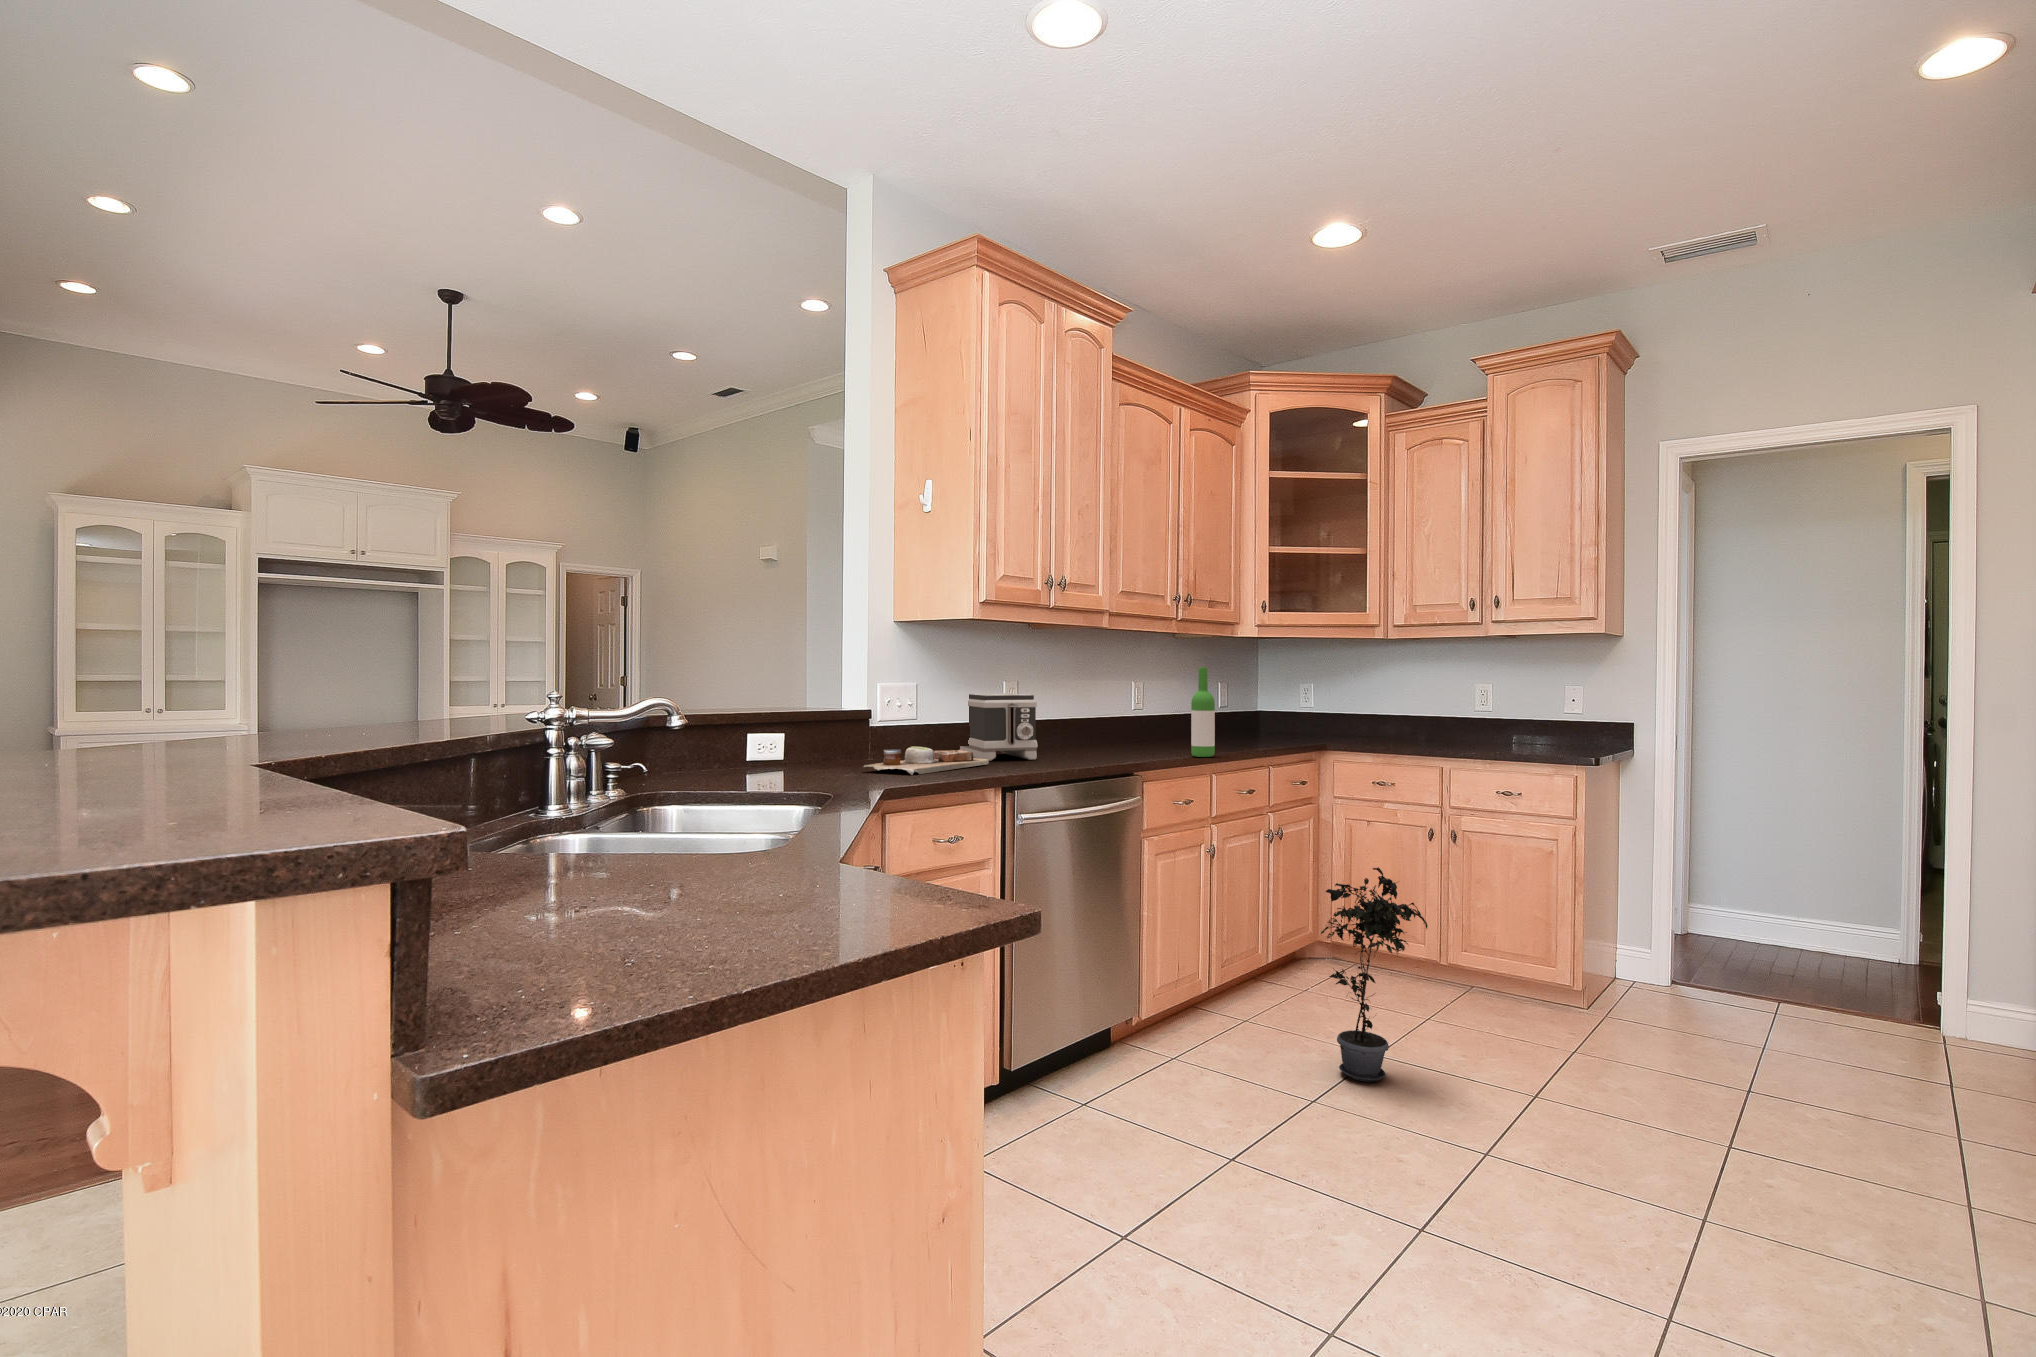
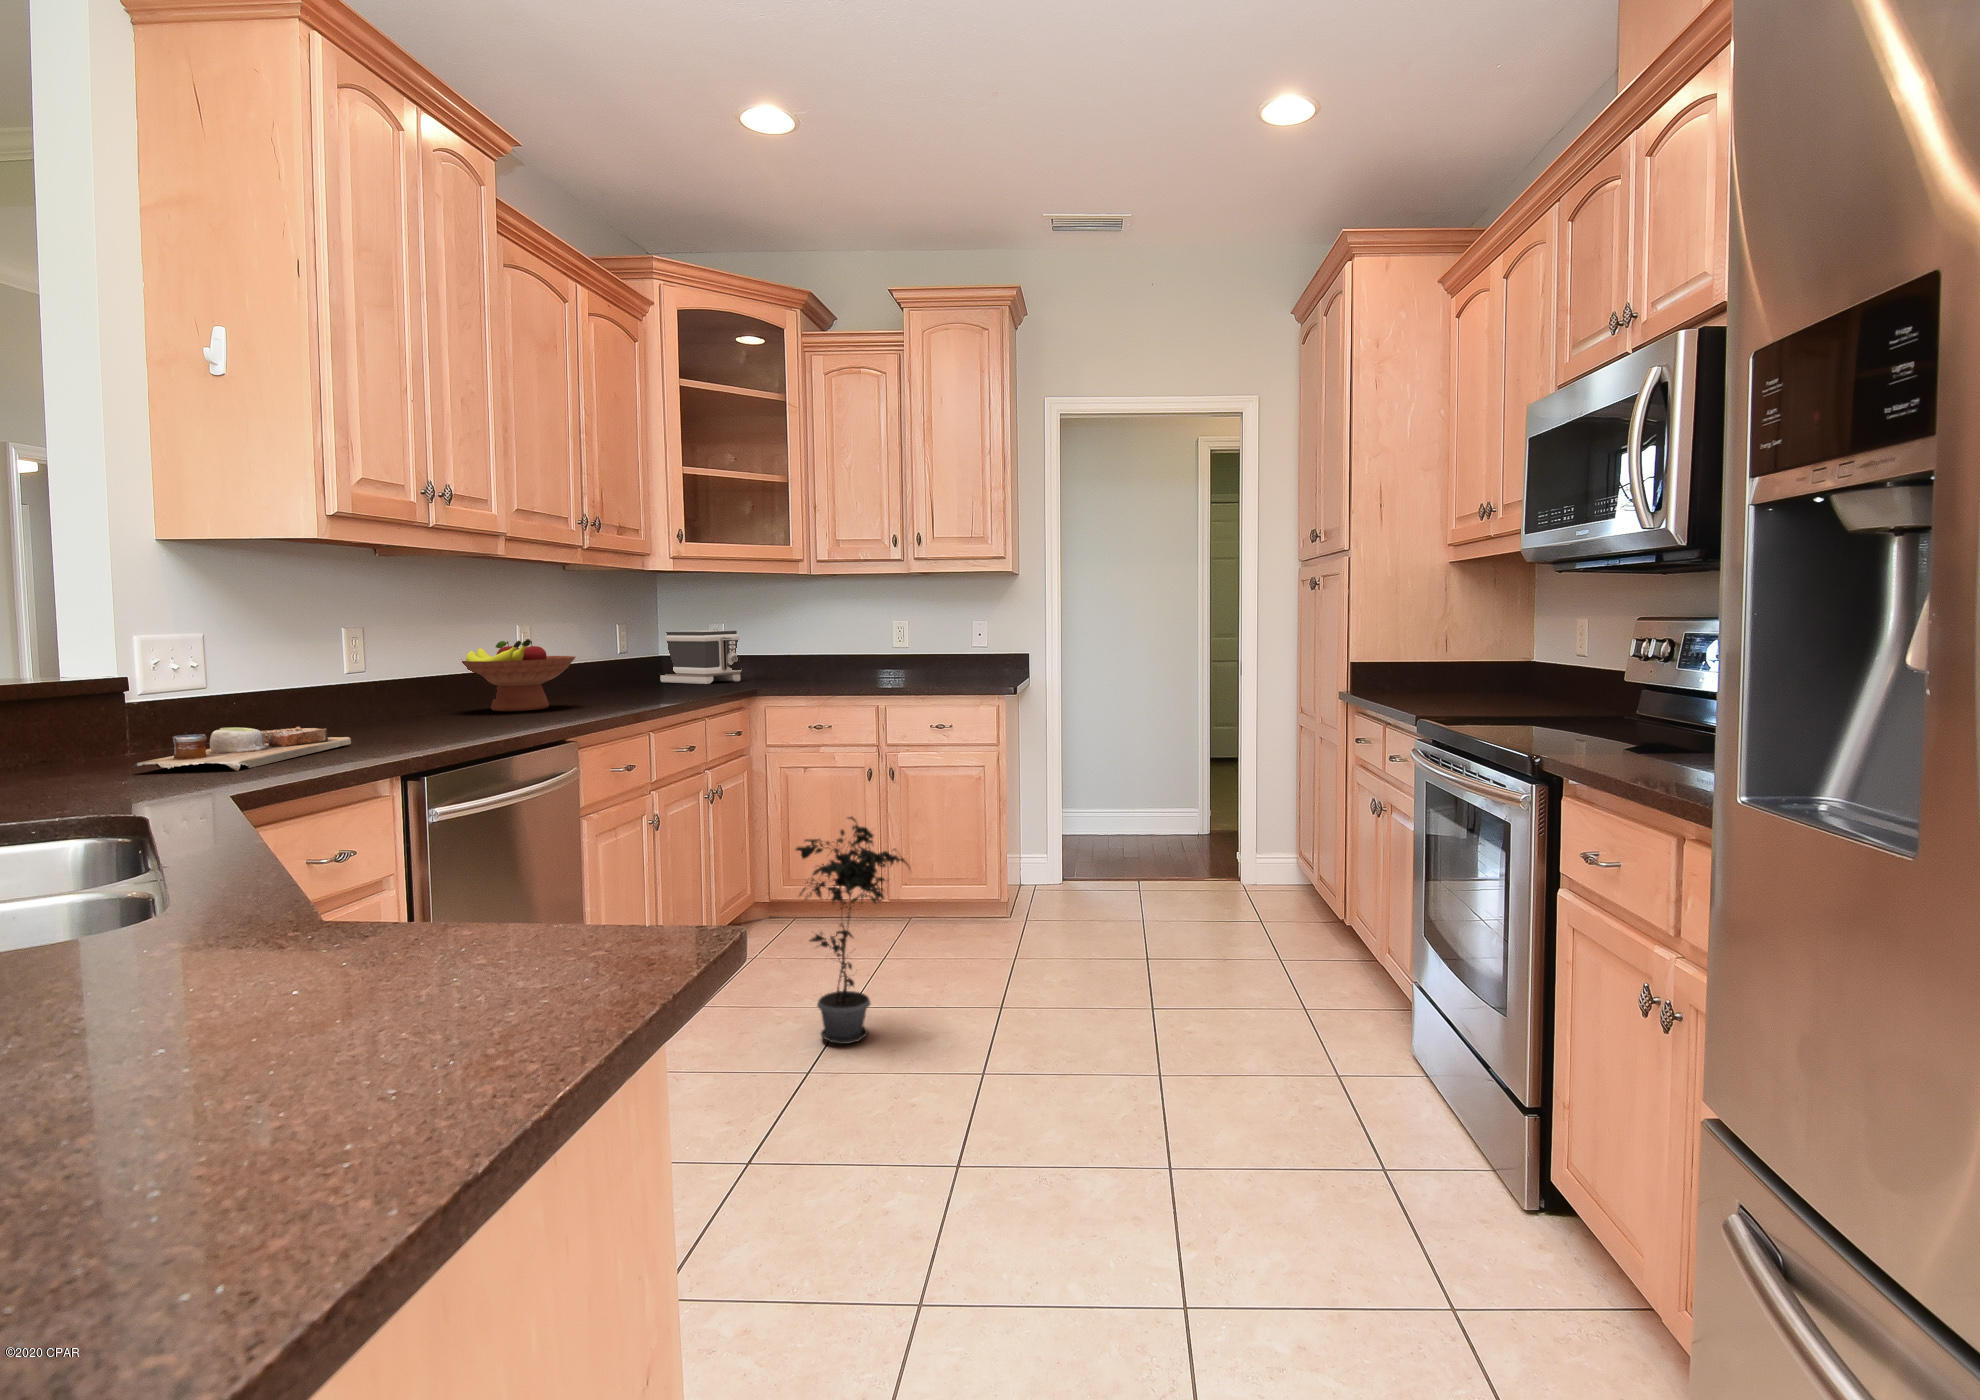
wine bottle: present [1191,667,1215,757] -> none [621,605,653,713]
toaster: present [960,693,1038,761] -> present [660,630,742,684]
fruit bowl: none [1080,693,1166,750] -> present [462,639,576,711]

